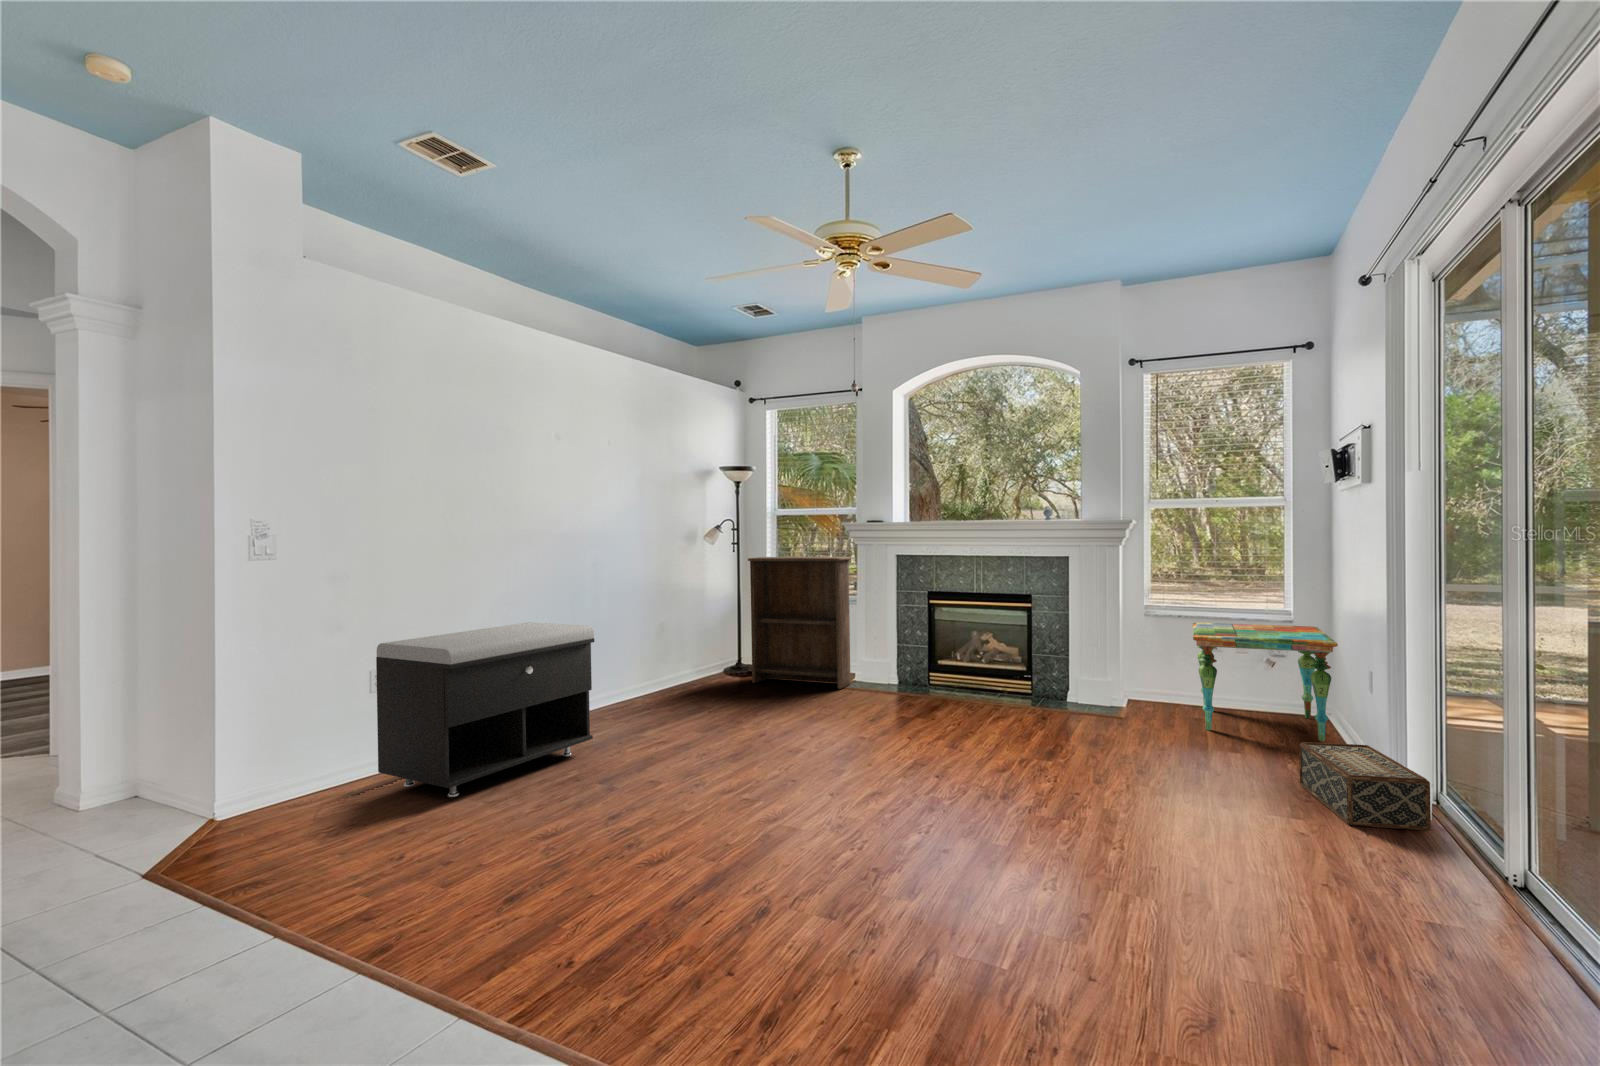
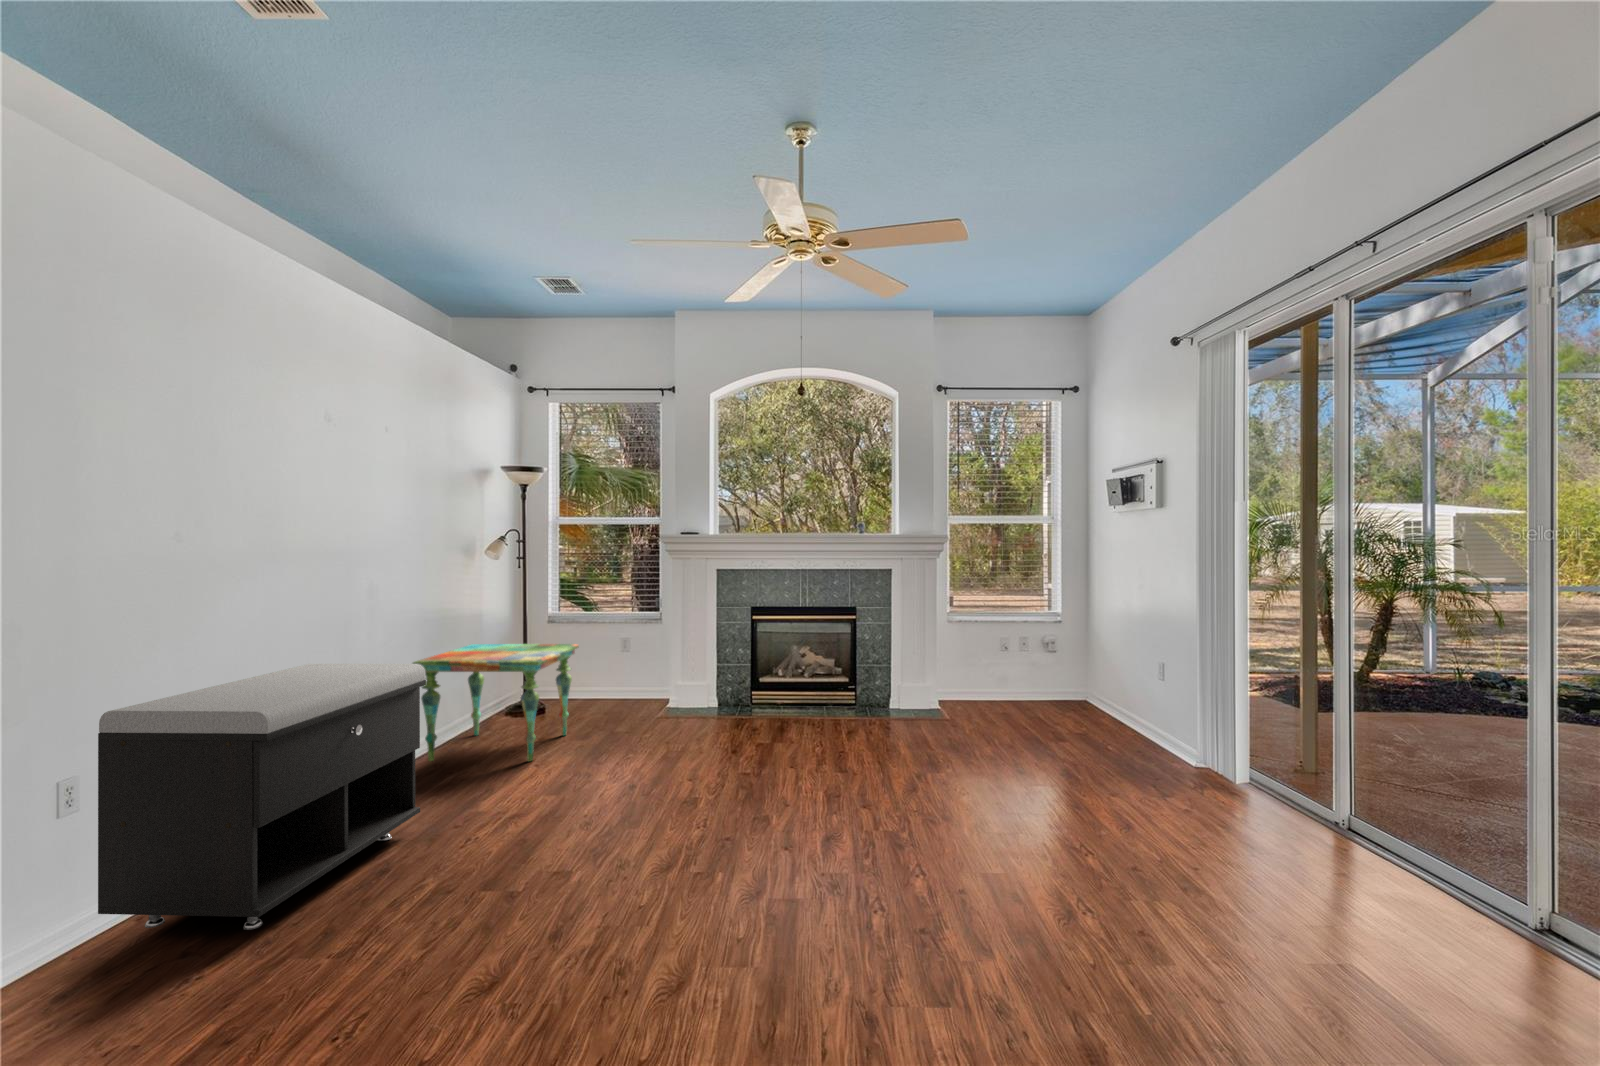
bookshelf: present [748,557,851,689] -> none [544,571,663,718]
side table: present [1193,623,1338,741] -> present [413,644,579,761]
woven basket: present [1299,742,1431,830] -> none [1136,725,1252,794]

